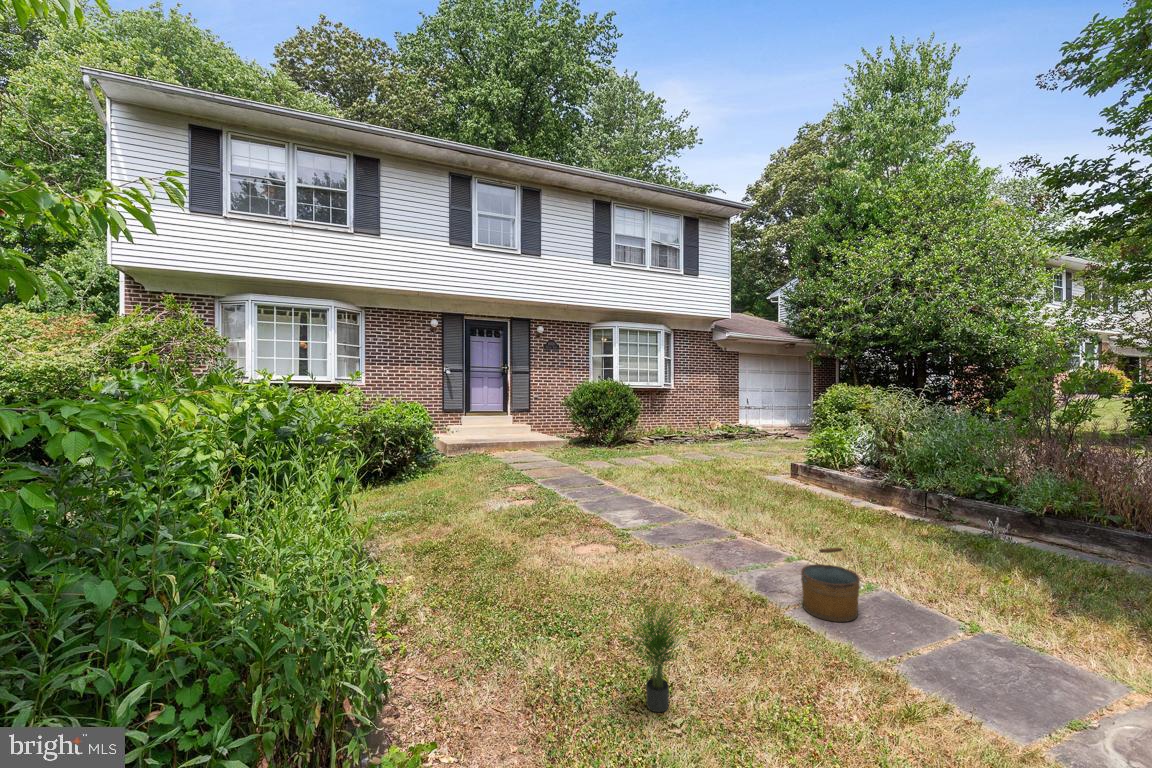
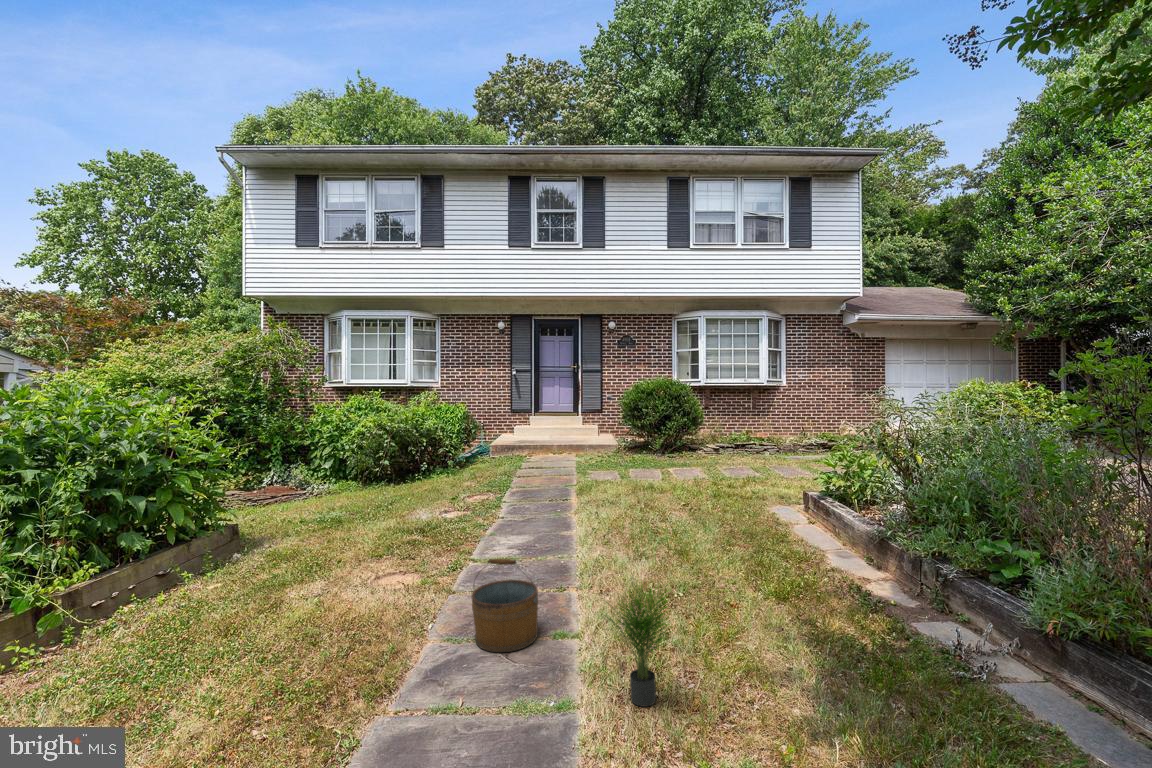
potted plant: present [621,602,686,712] -> present [606,579,670,707]

